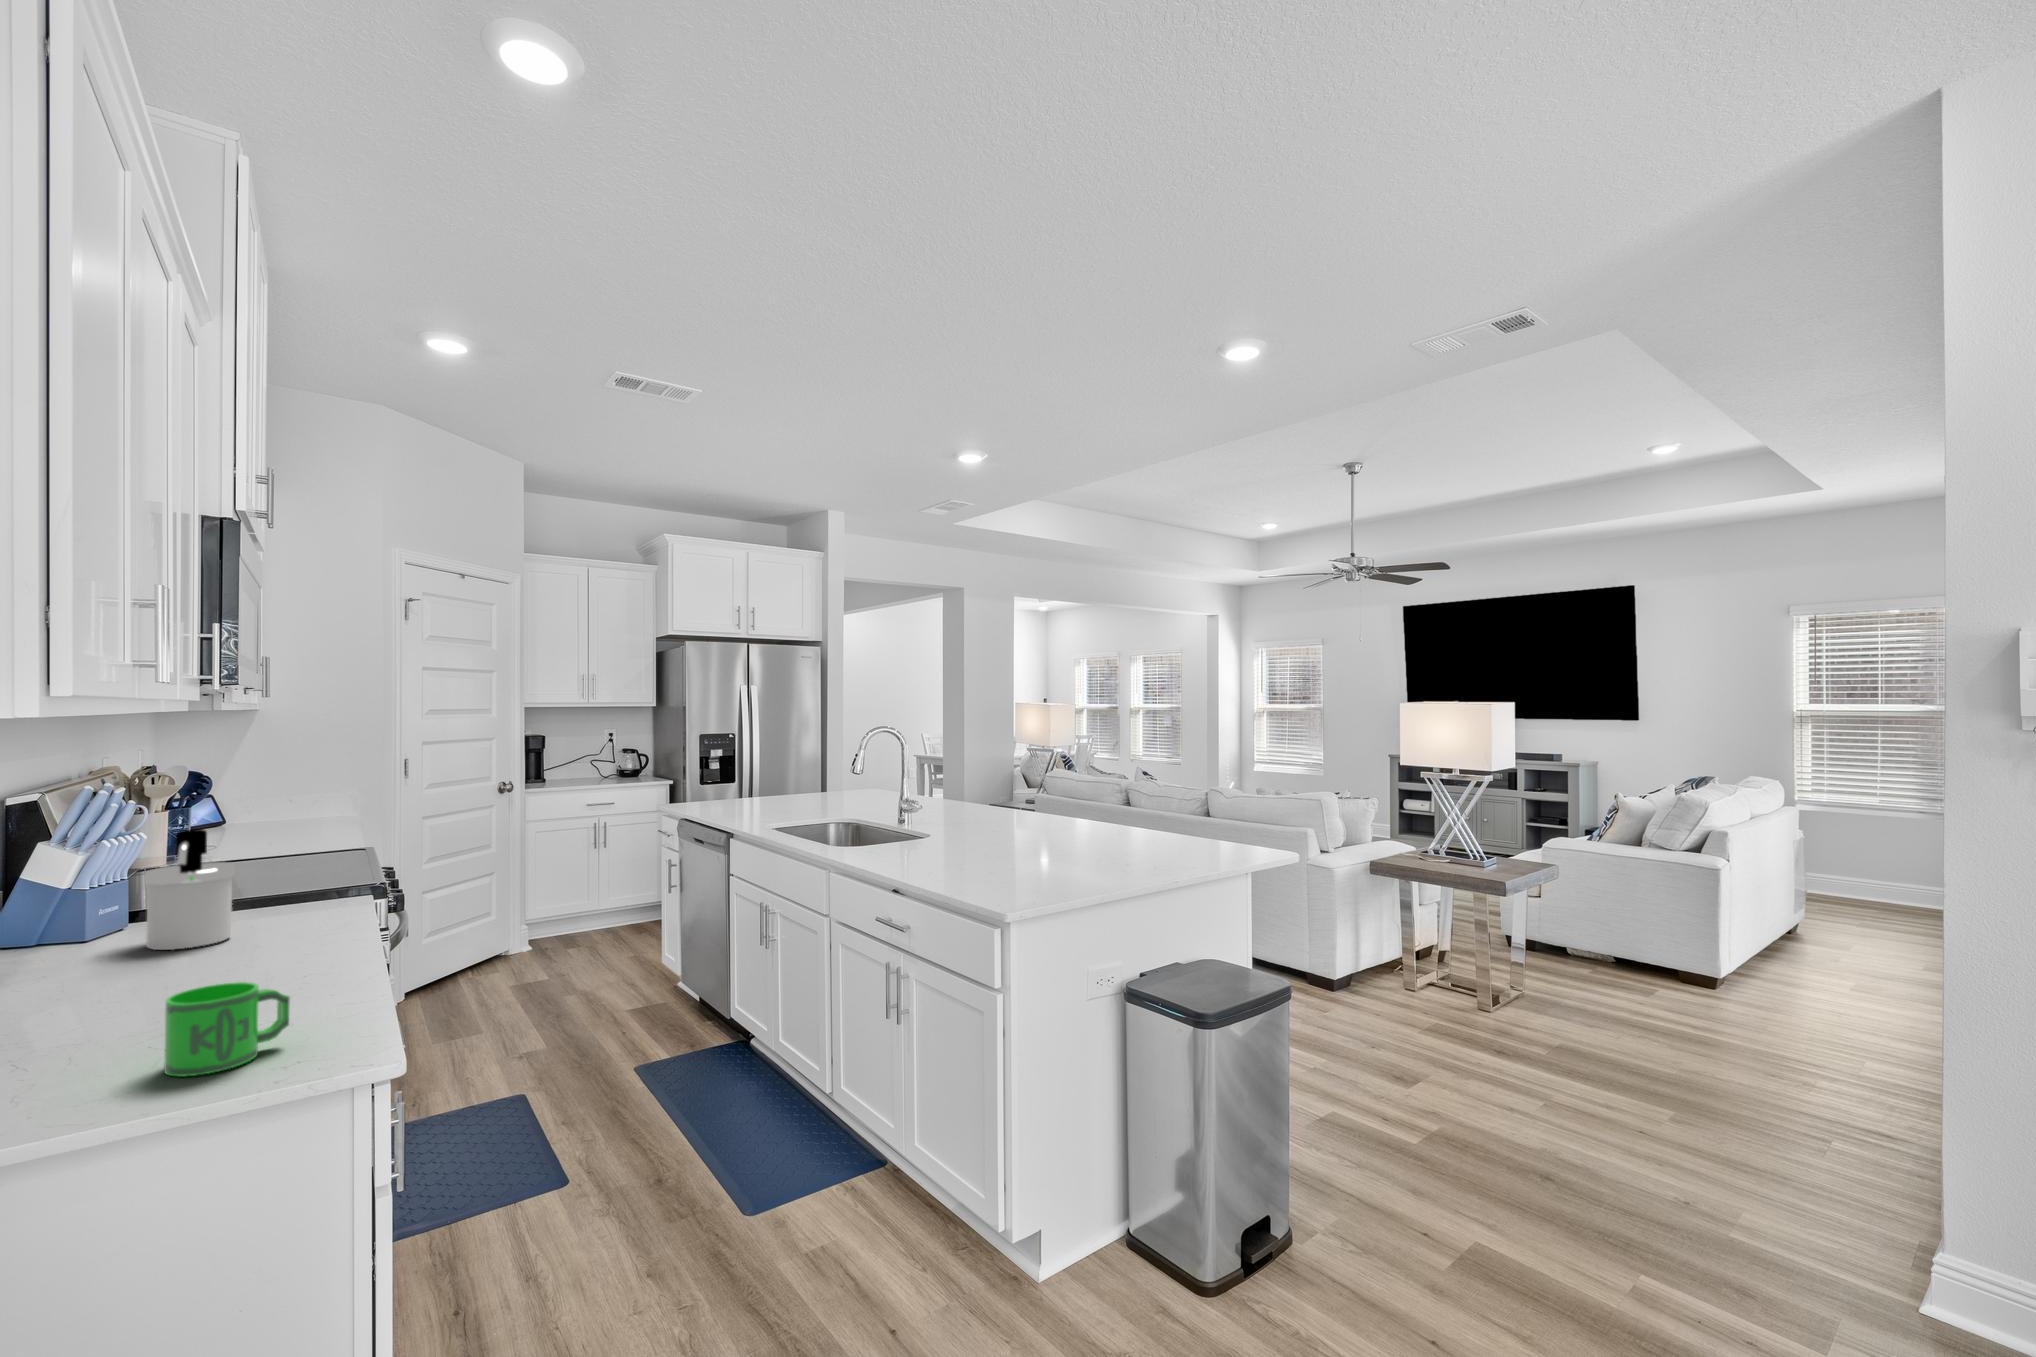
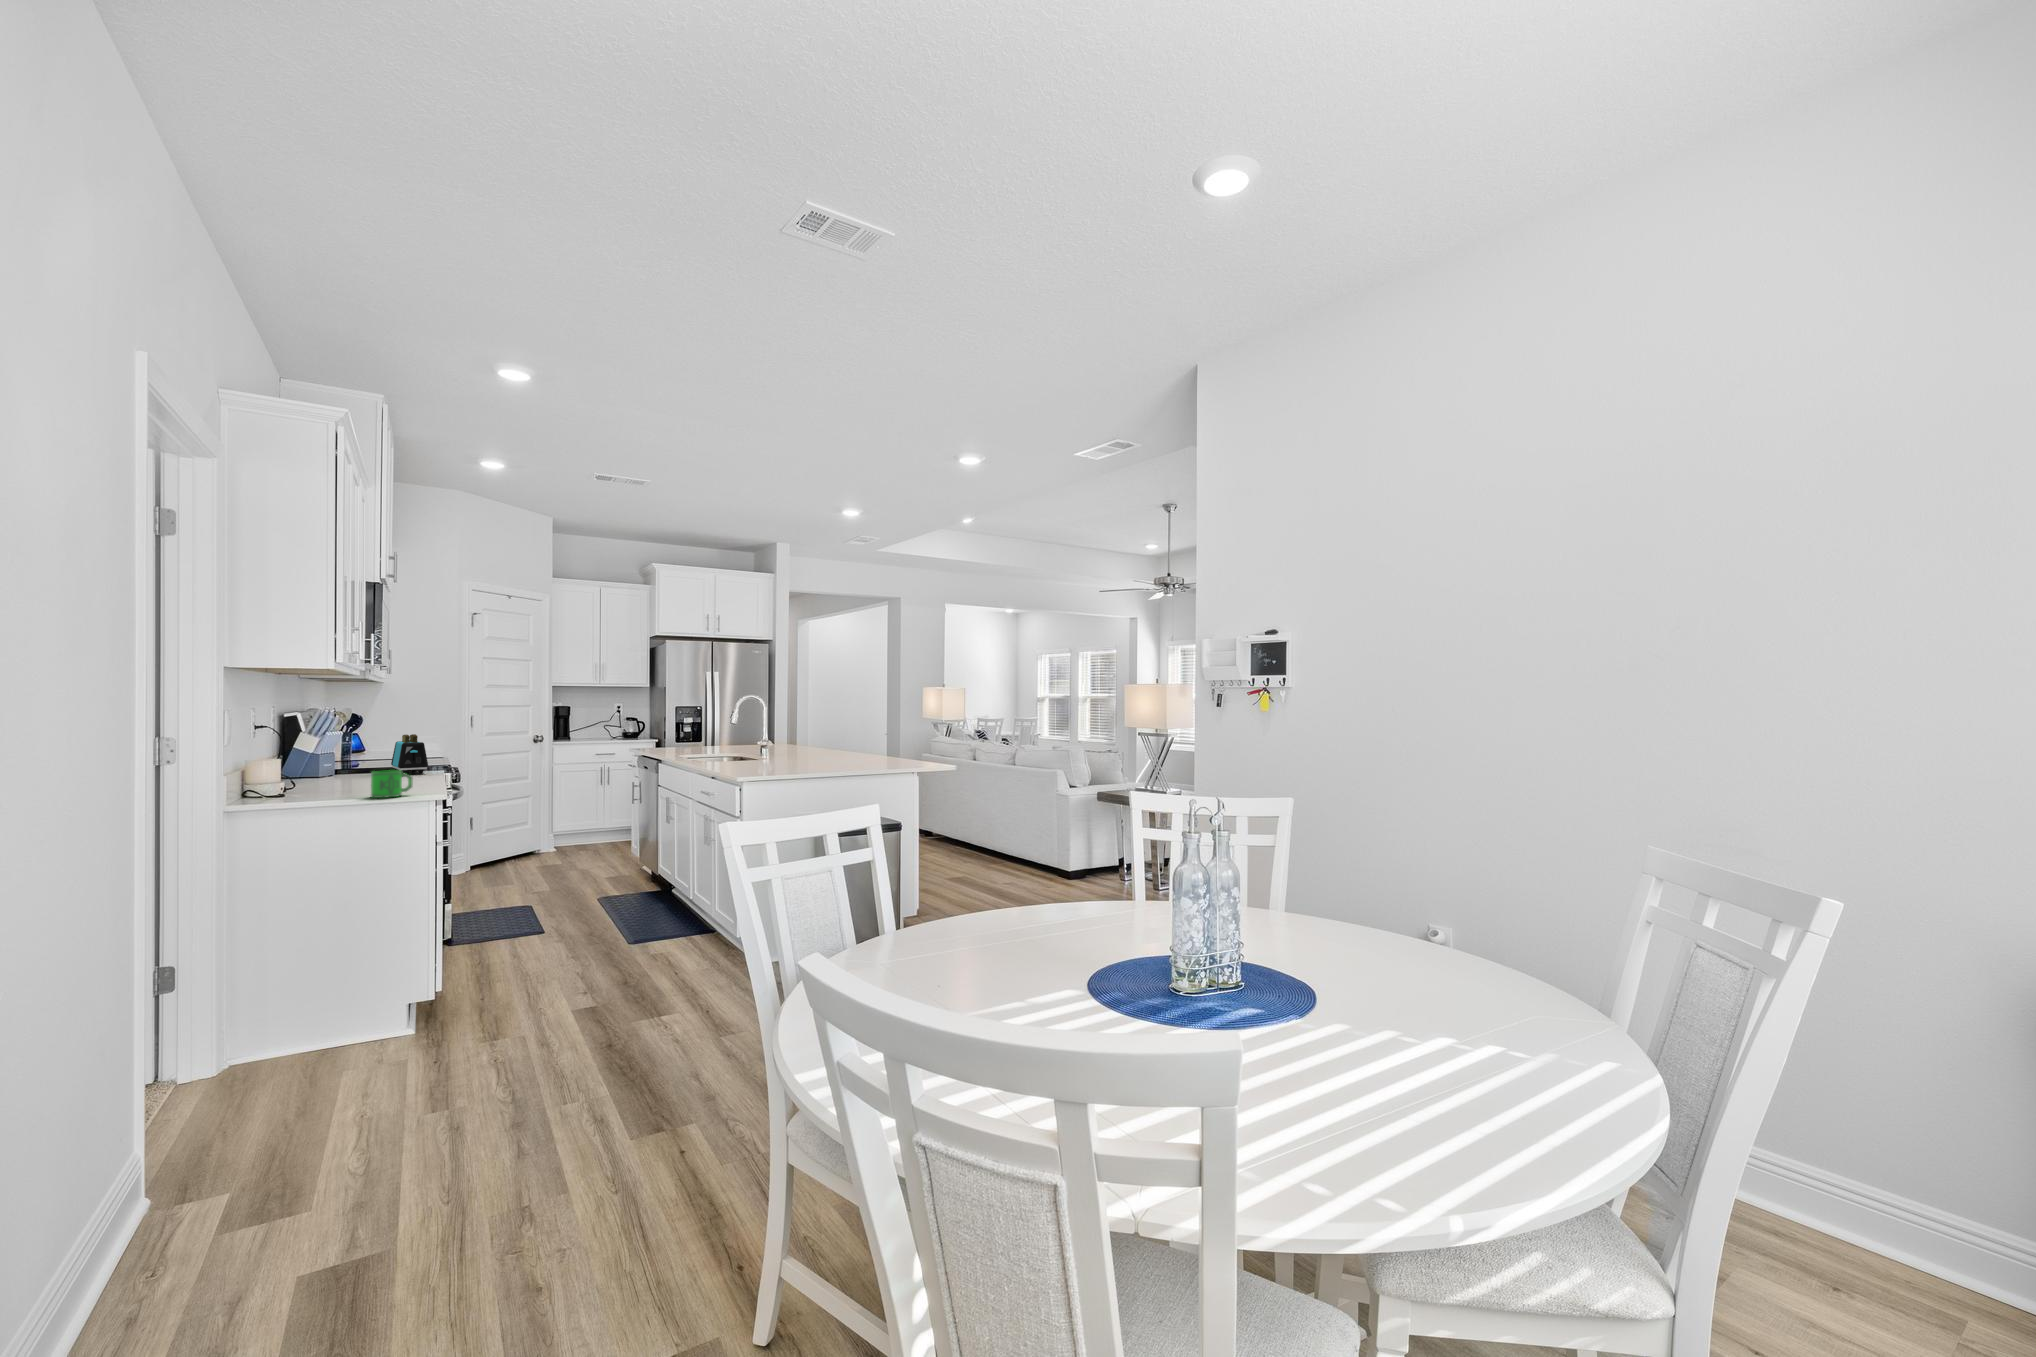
soap dispenser: present [144,829,235,950] -> none [347,728,385,779]
toaster: none [256,830,336,920] -> present [391,734,428,774]

